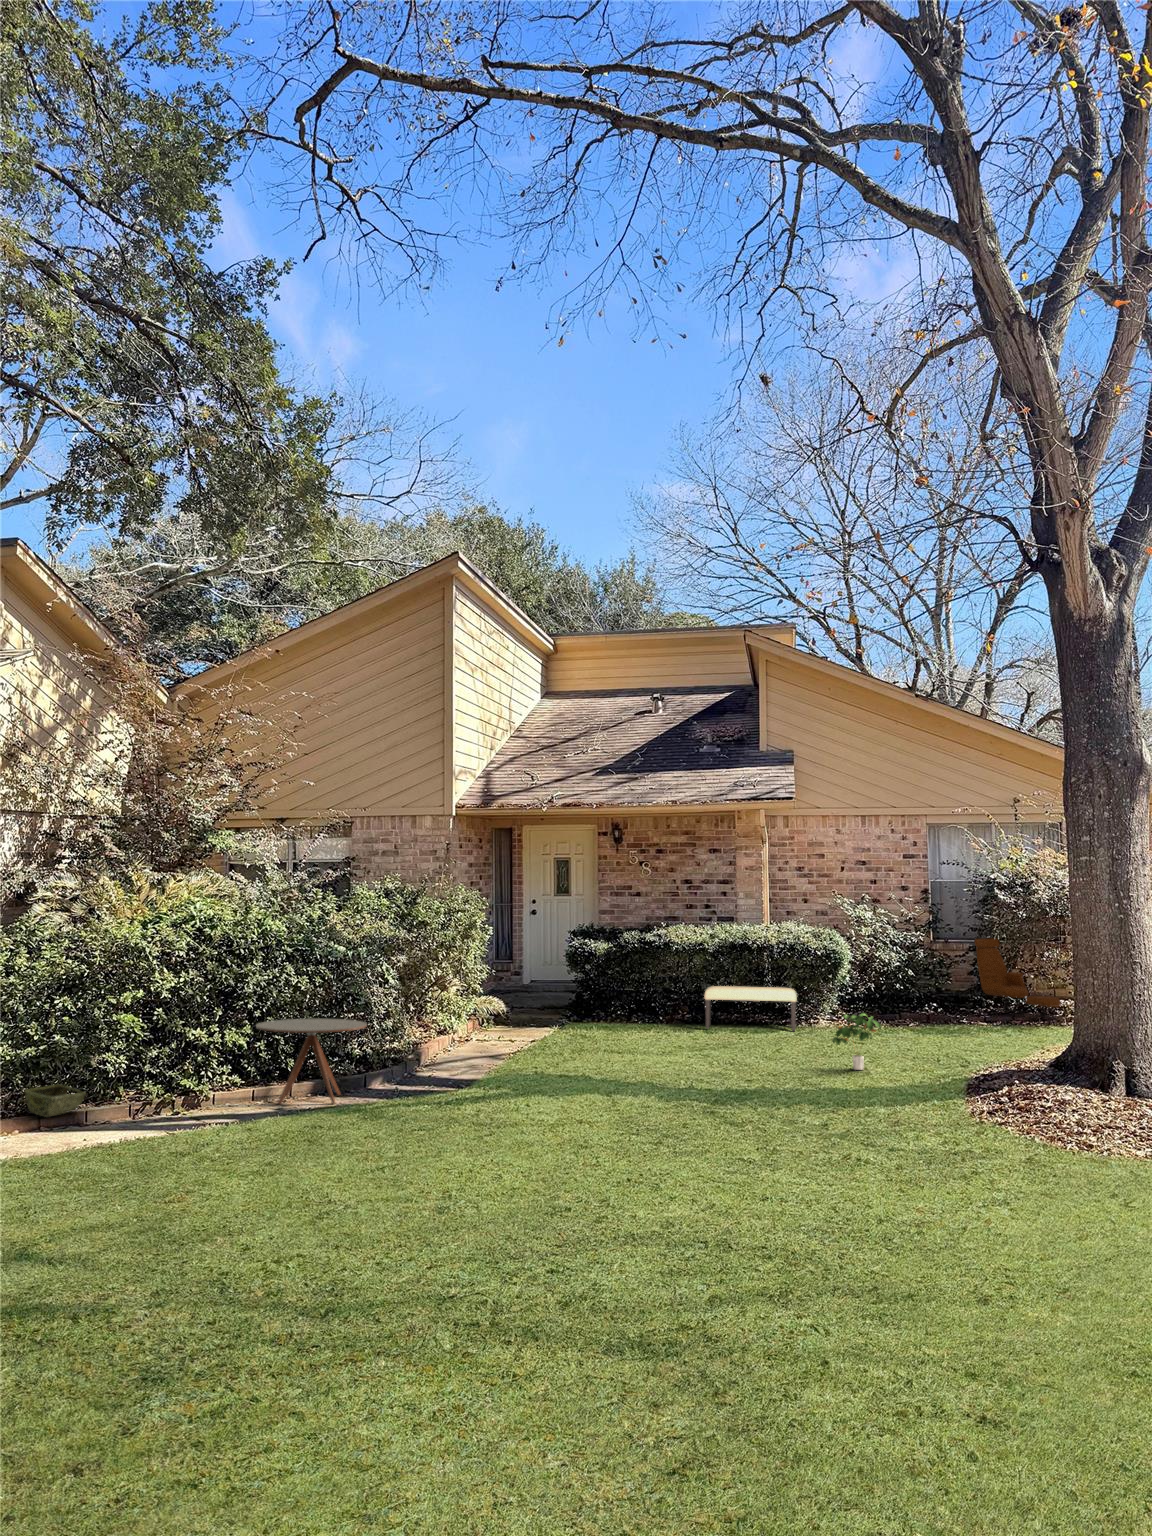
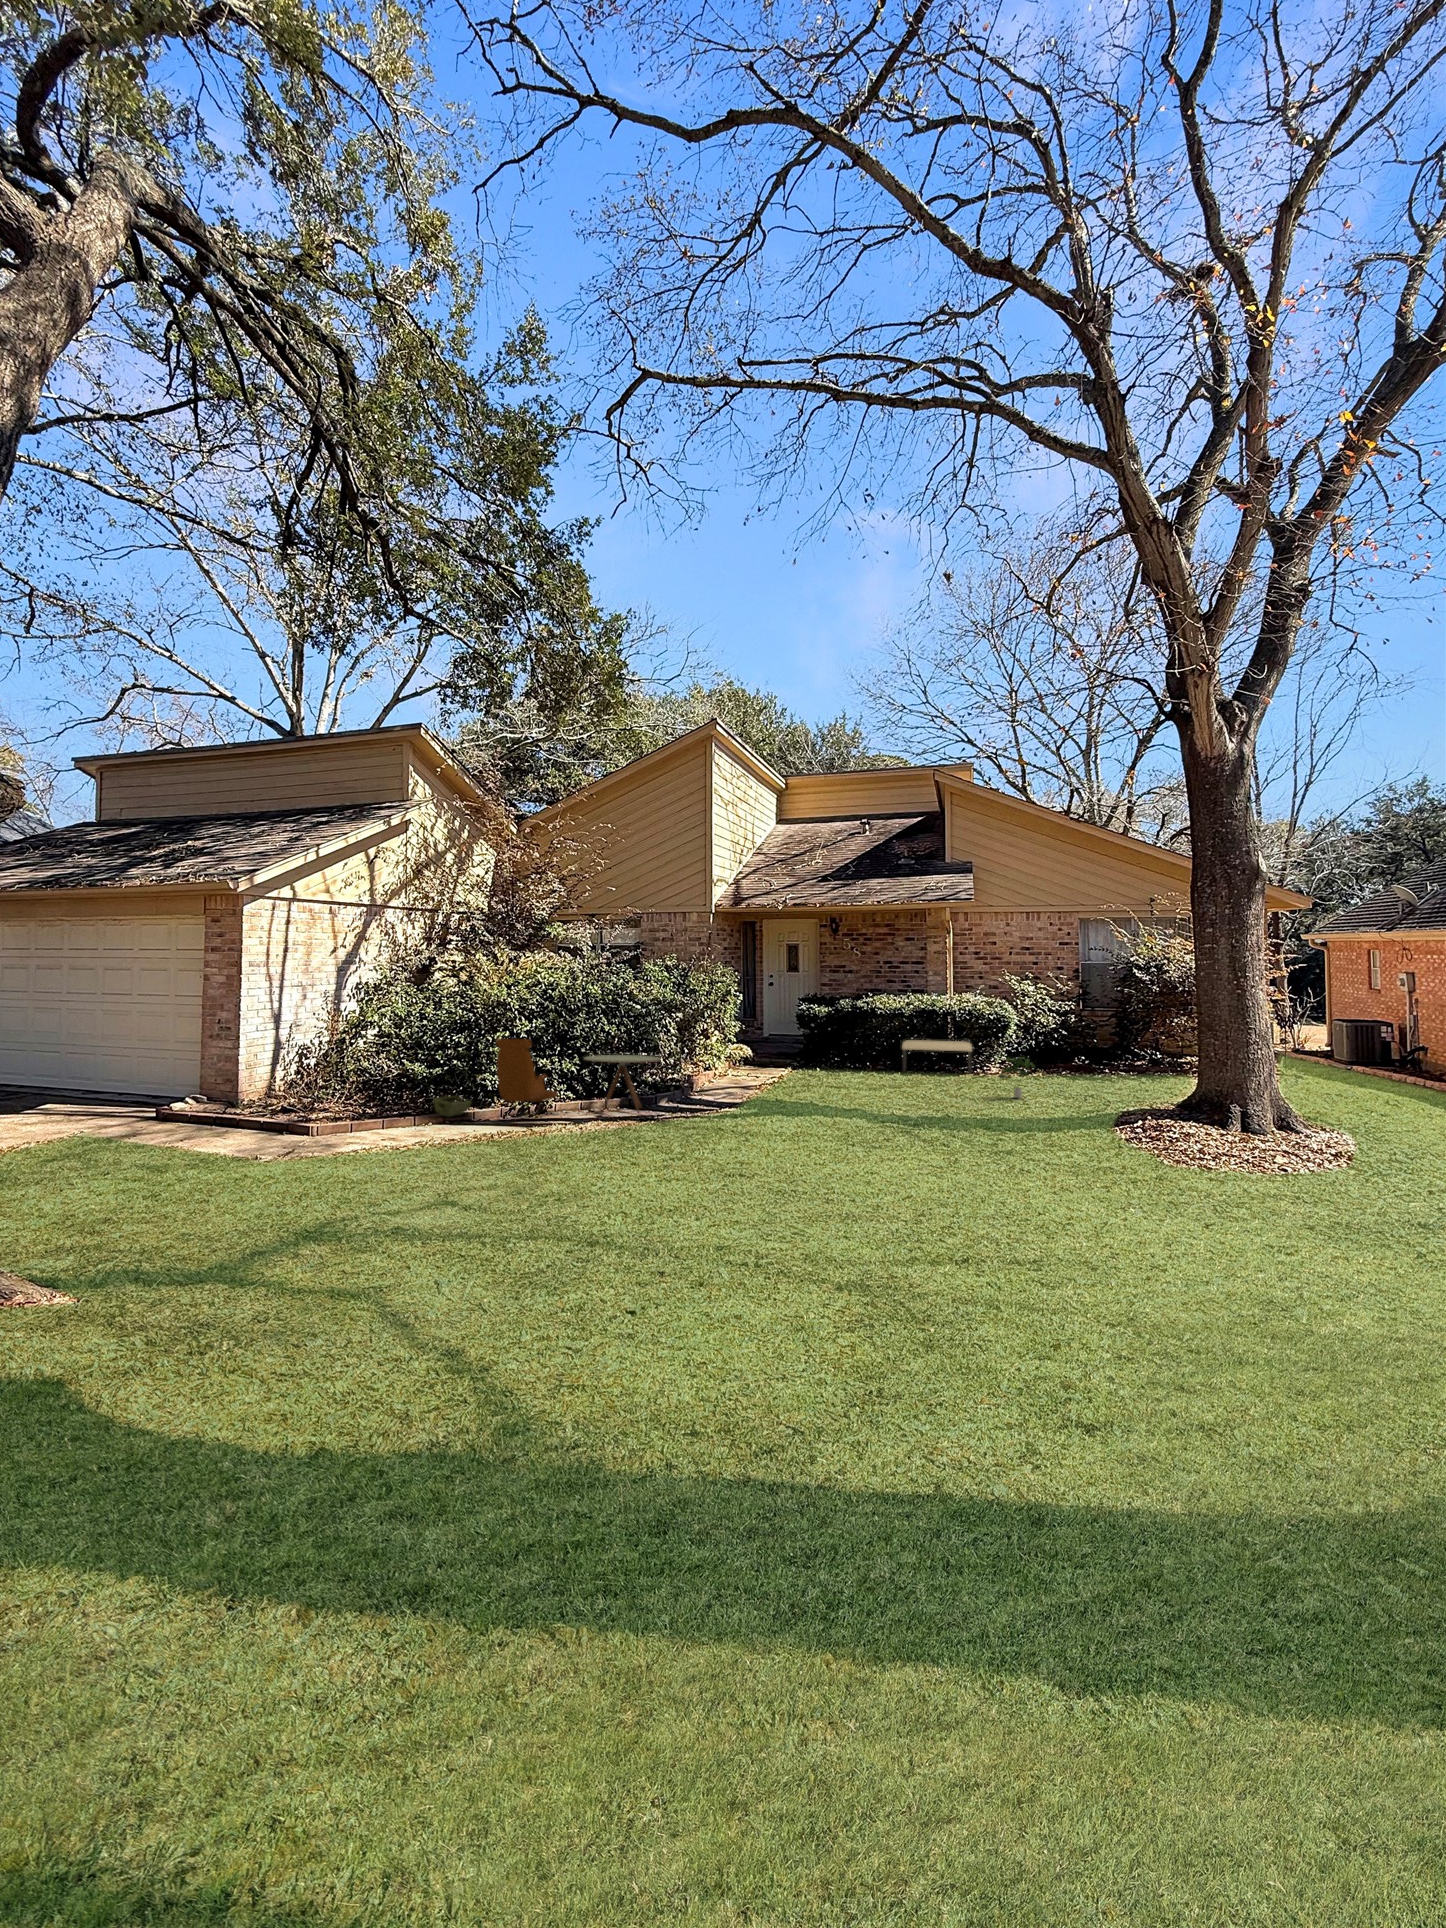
lounge chair: present [975,938,1061,1019] -> present [496,1038,558,1120]

